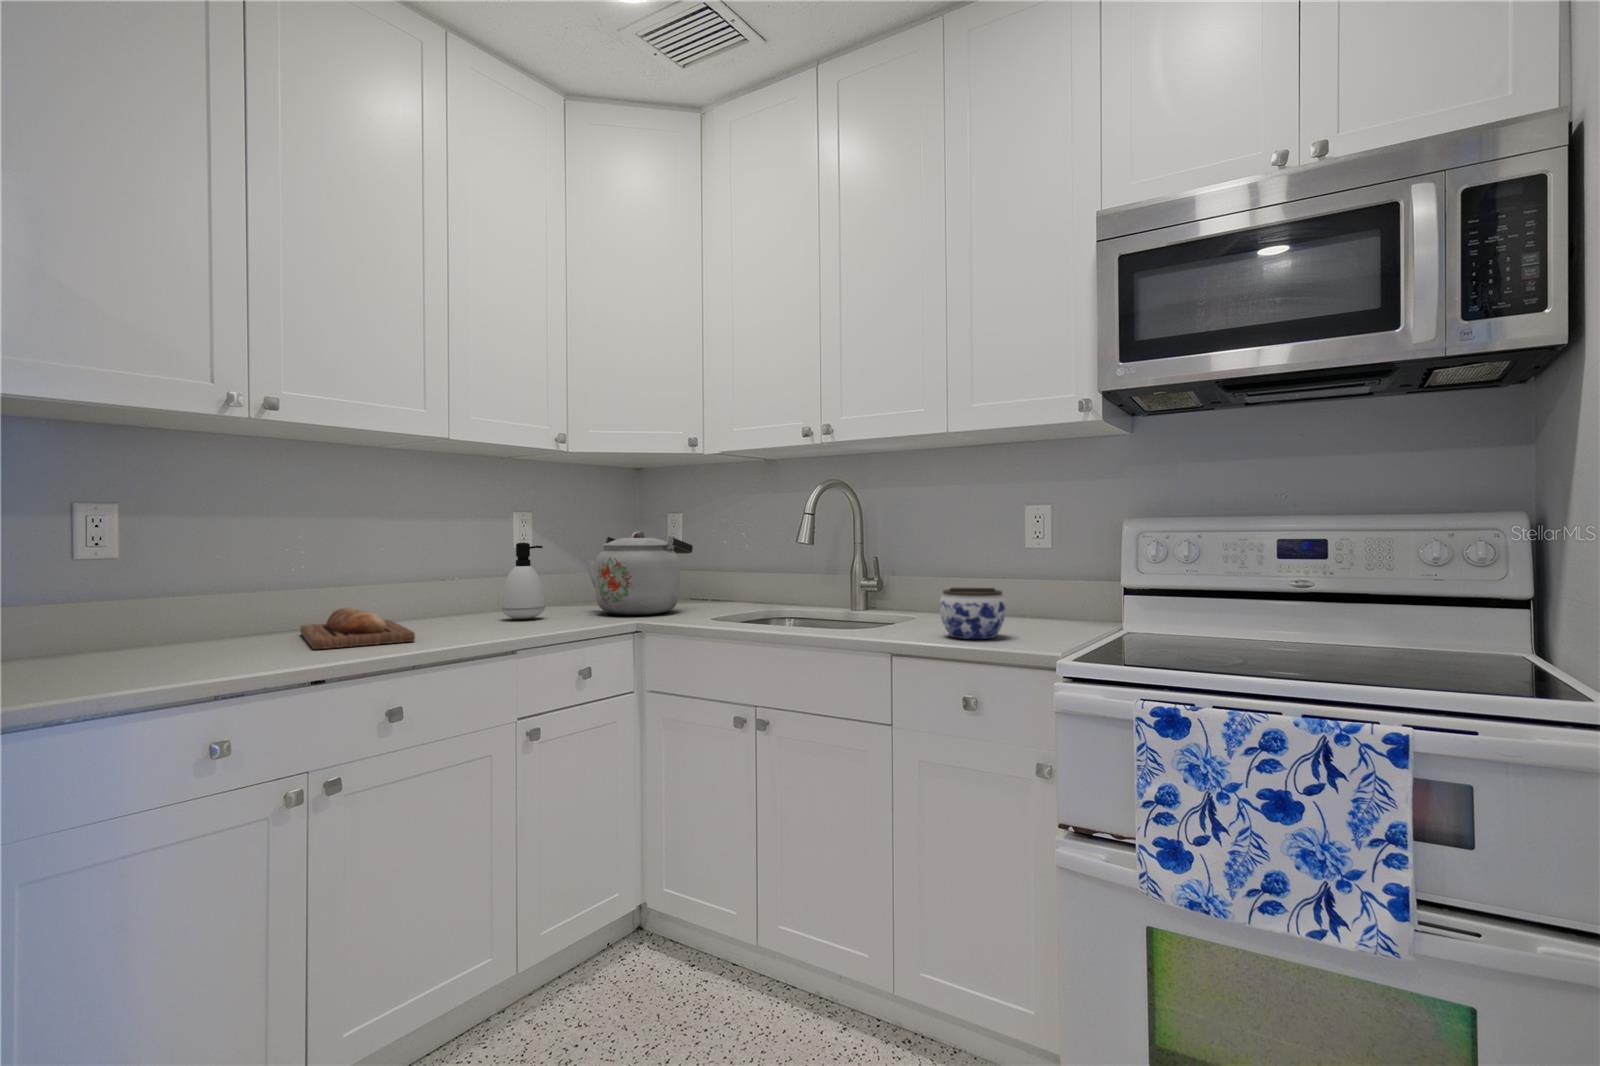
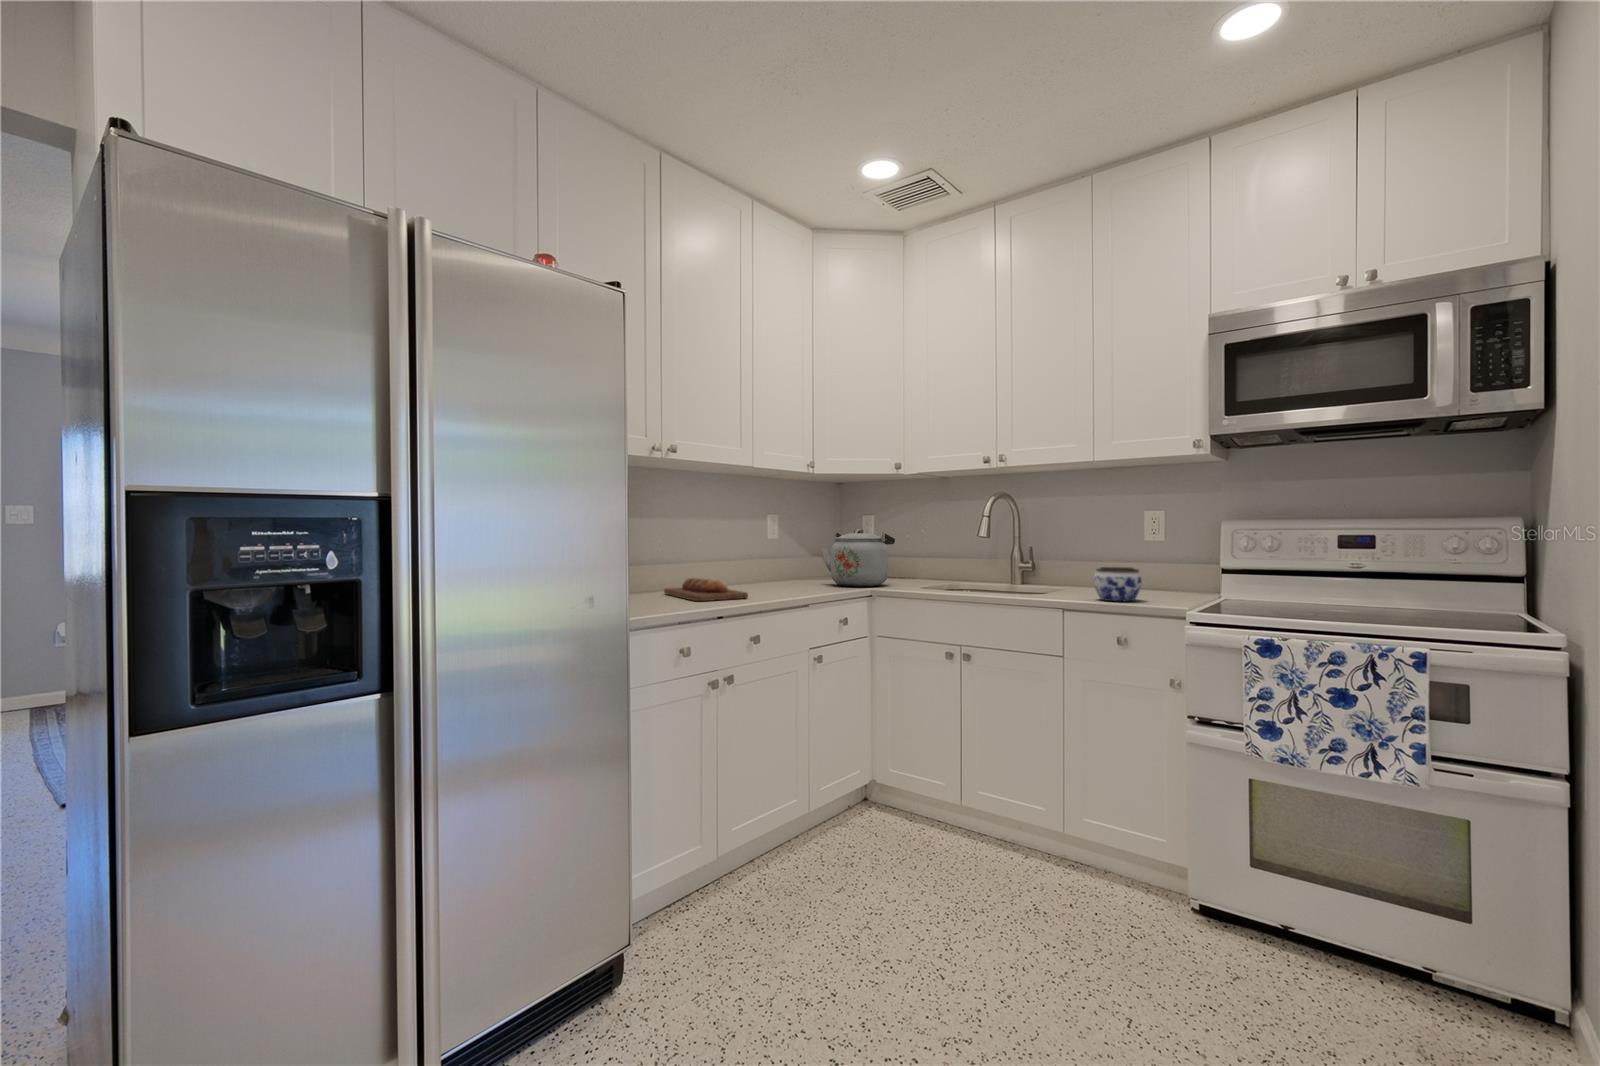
soap dispenser: present [502,543,545,619] -> none [774,536,802,588]

